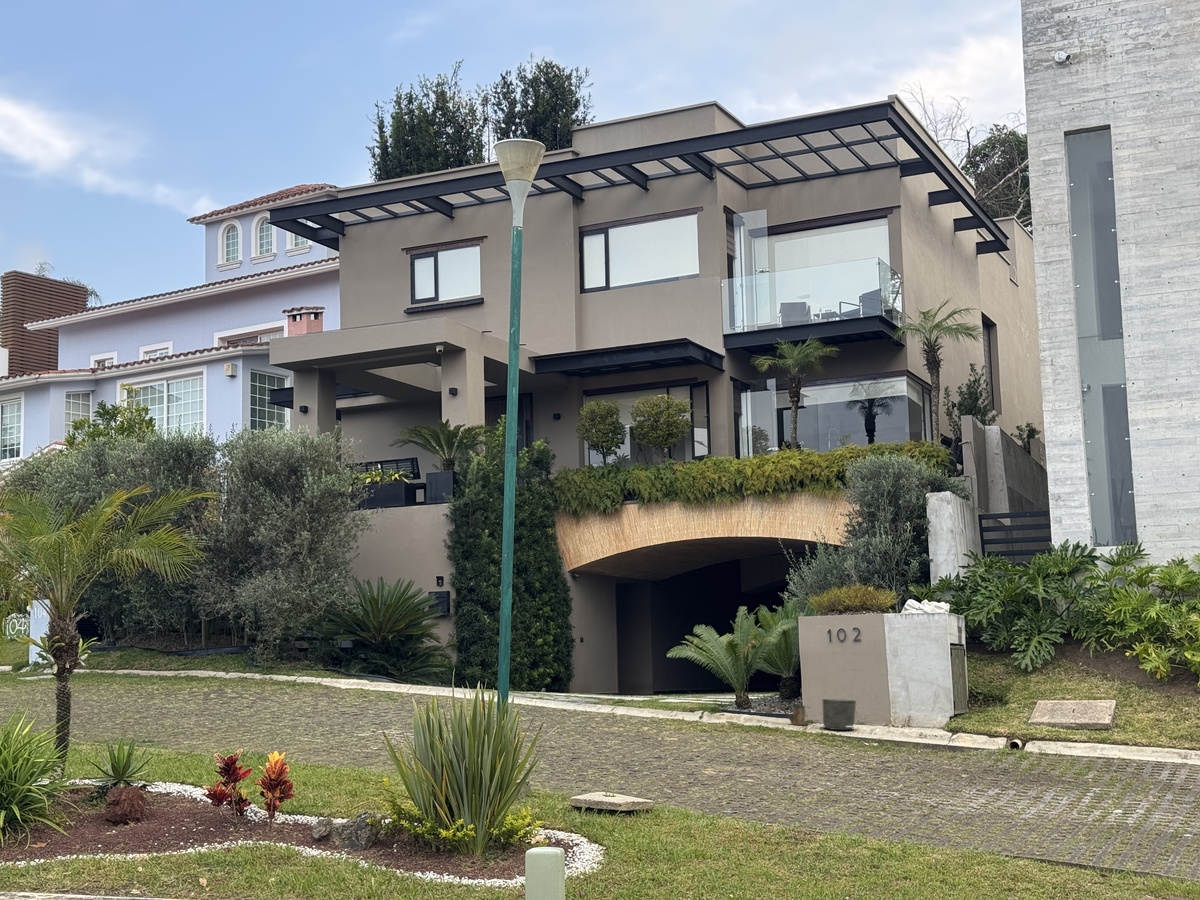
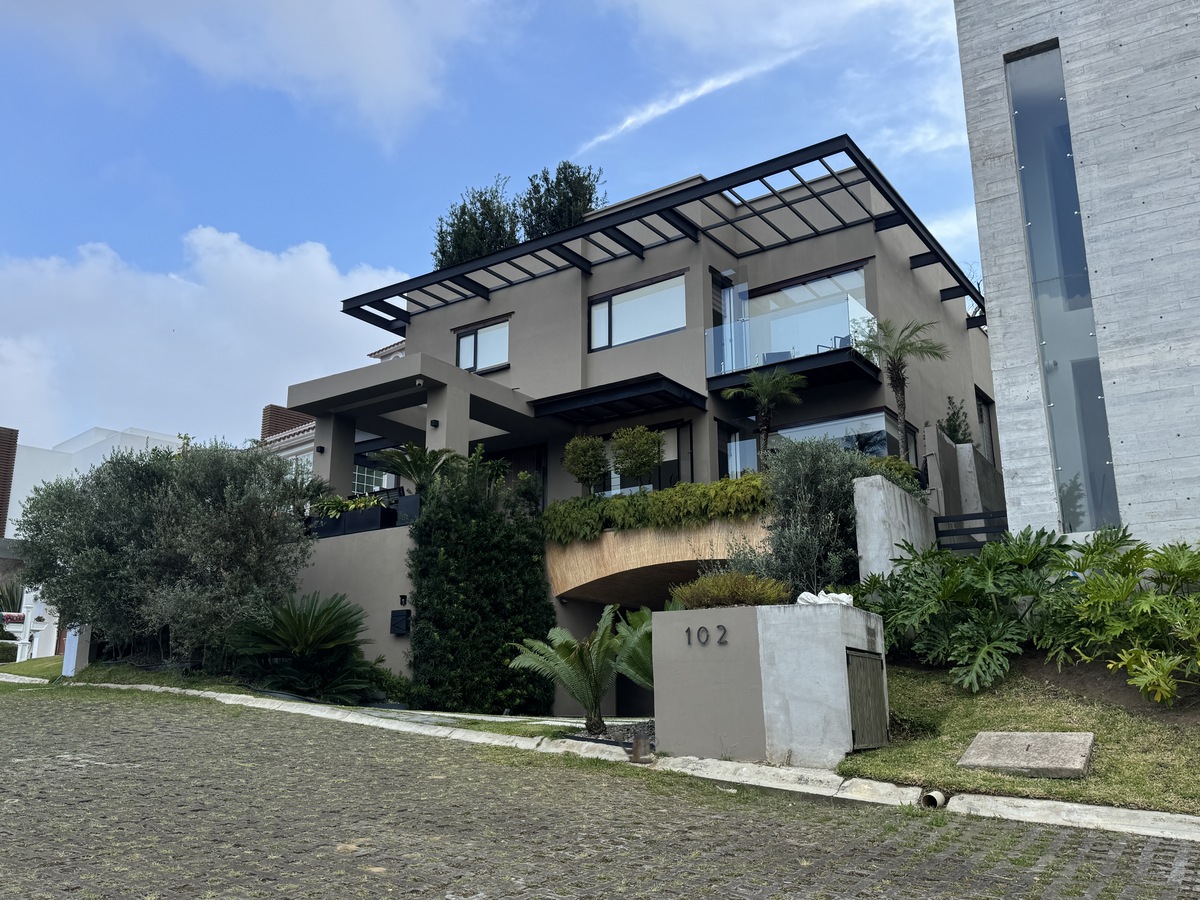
planter: present [823,698,856,730] -> none [667,724,713,771]

